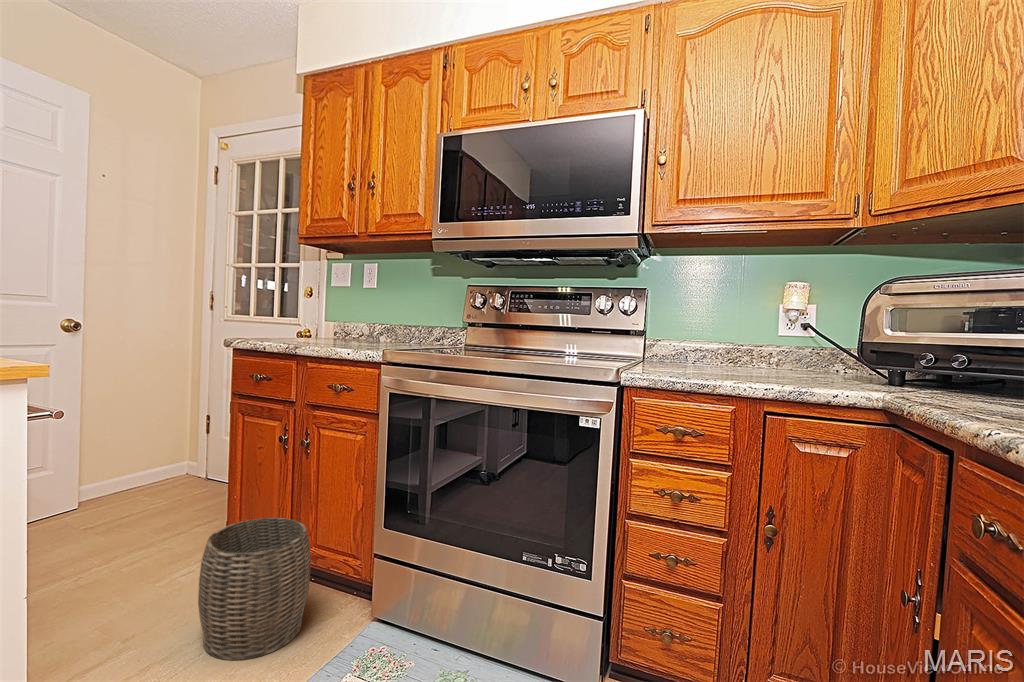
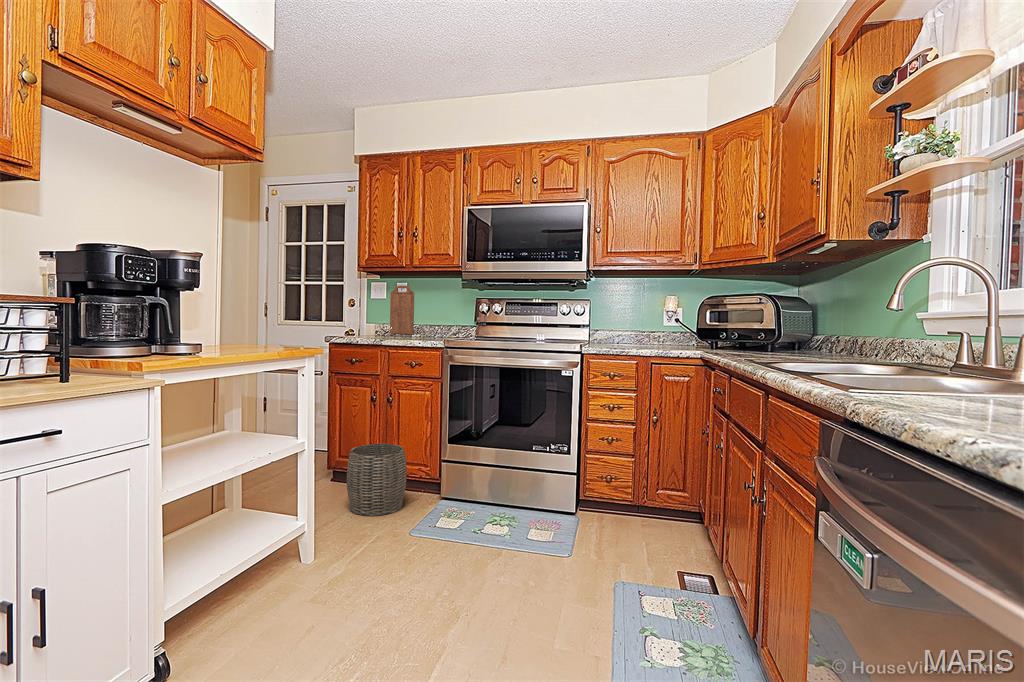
cutting board: none [352,268,384,340] -> present [390,286,414,334]

